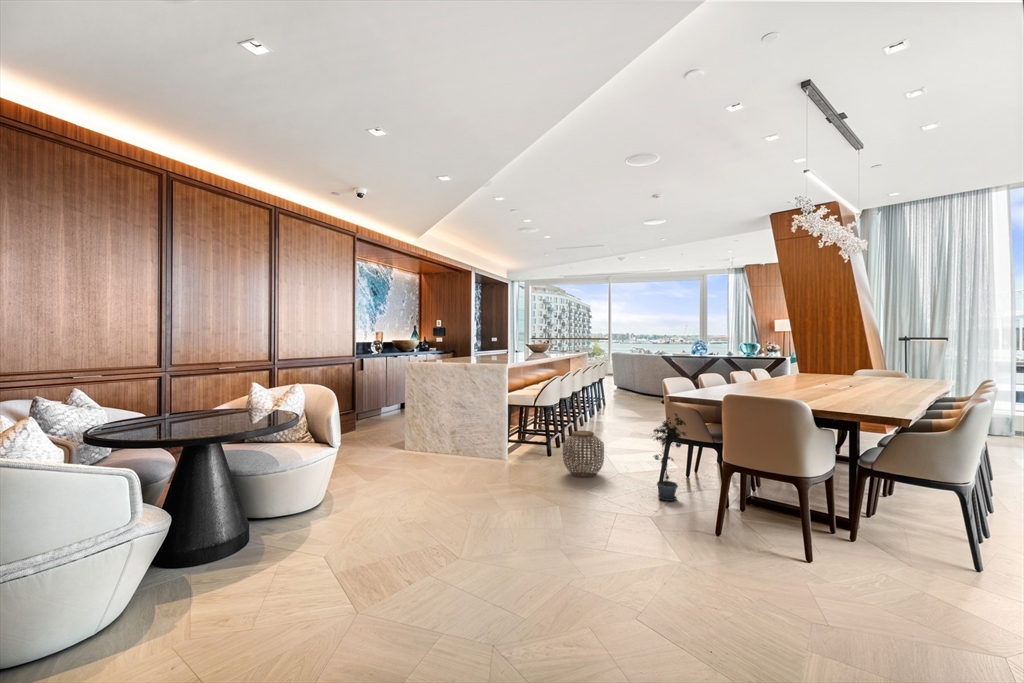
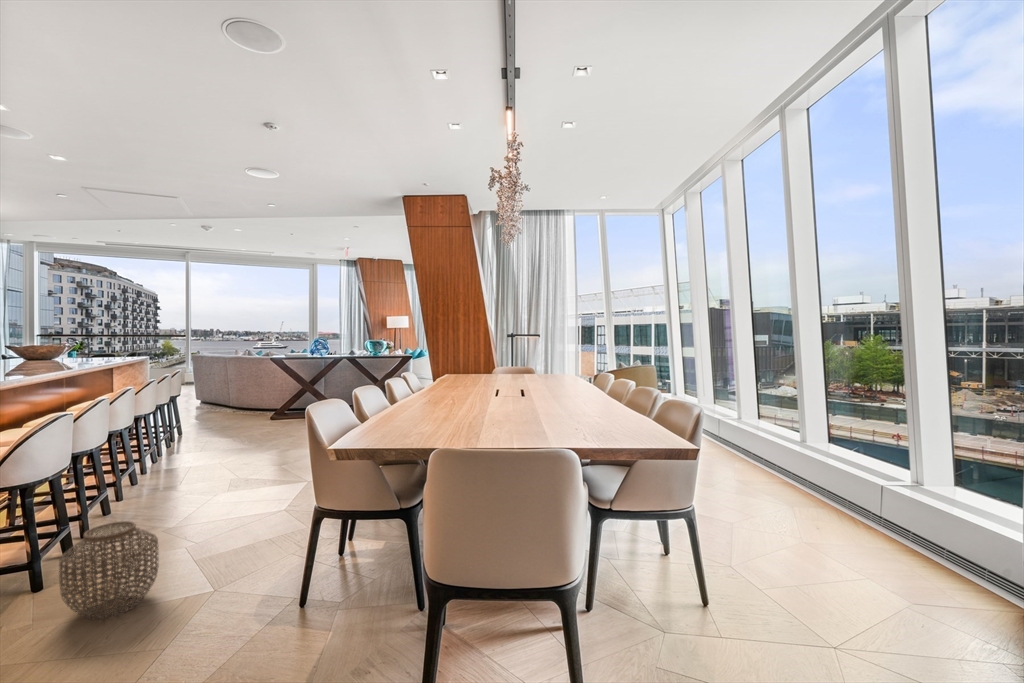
potted plant: present [654,413,686,501] -> none [244,475,316,628]

